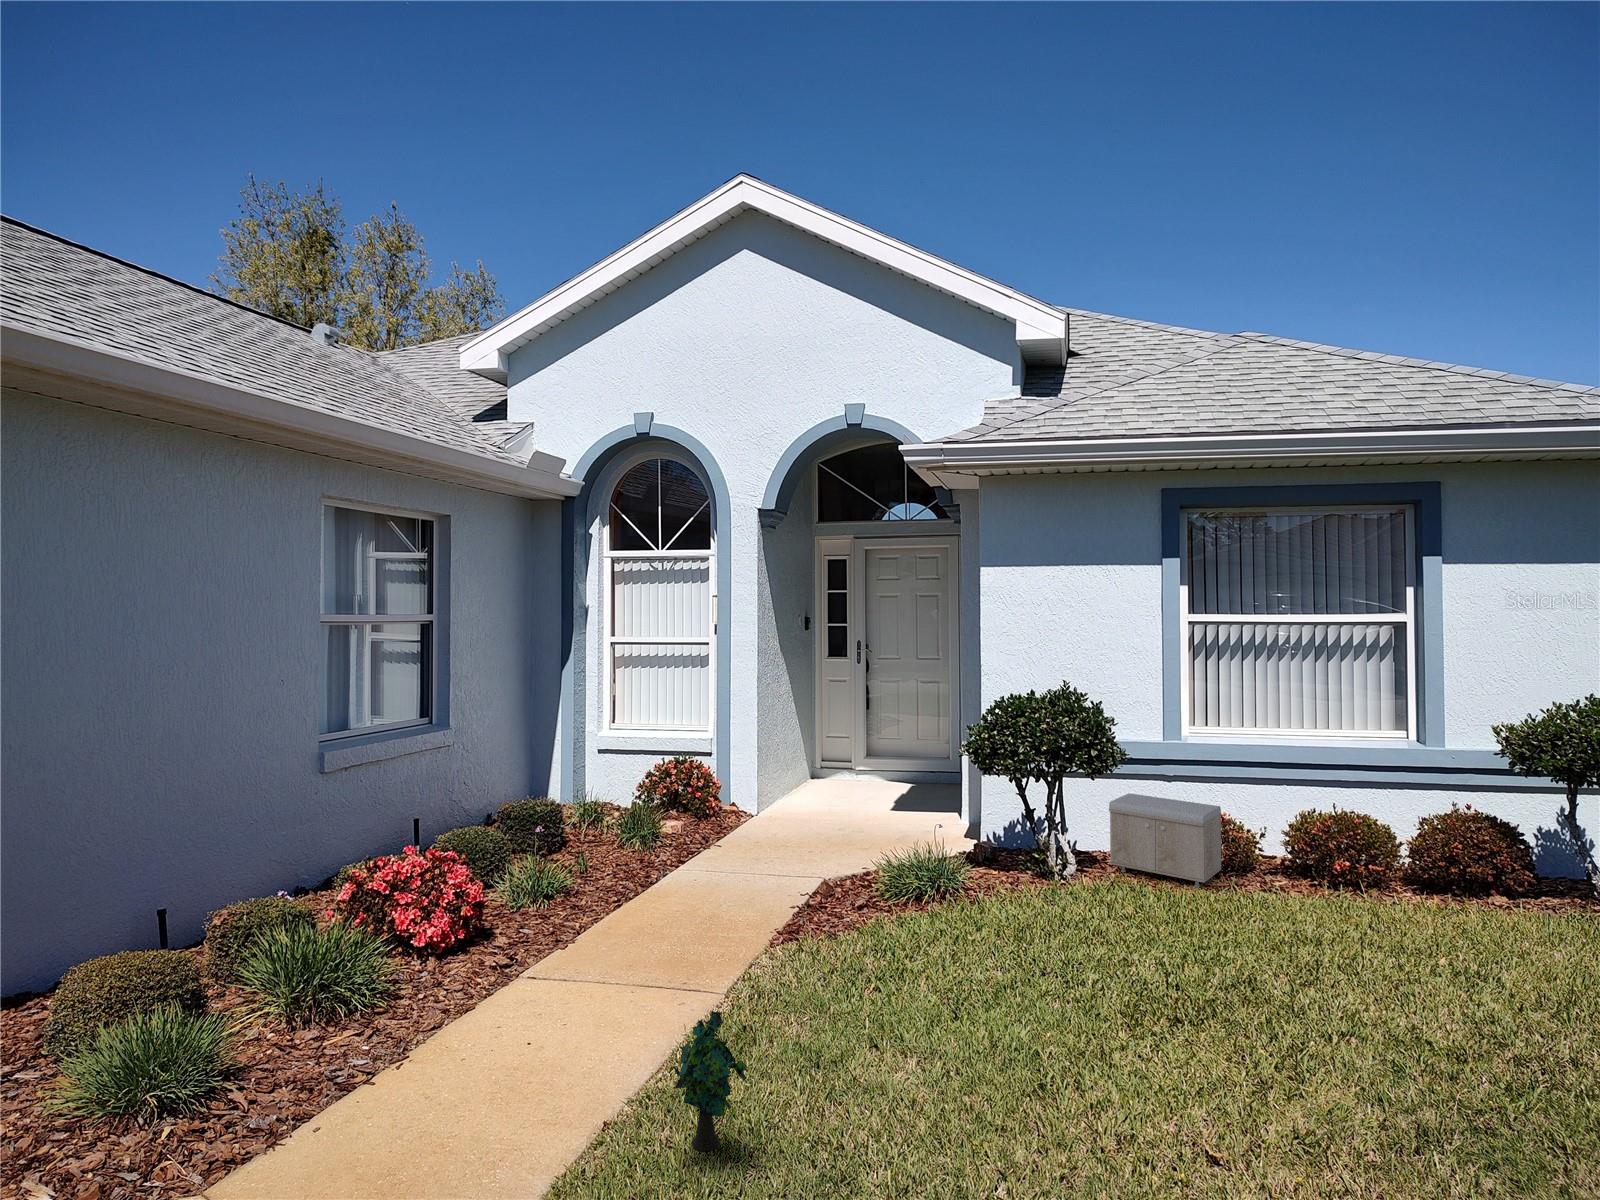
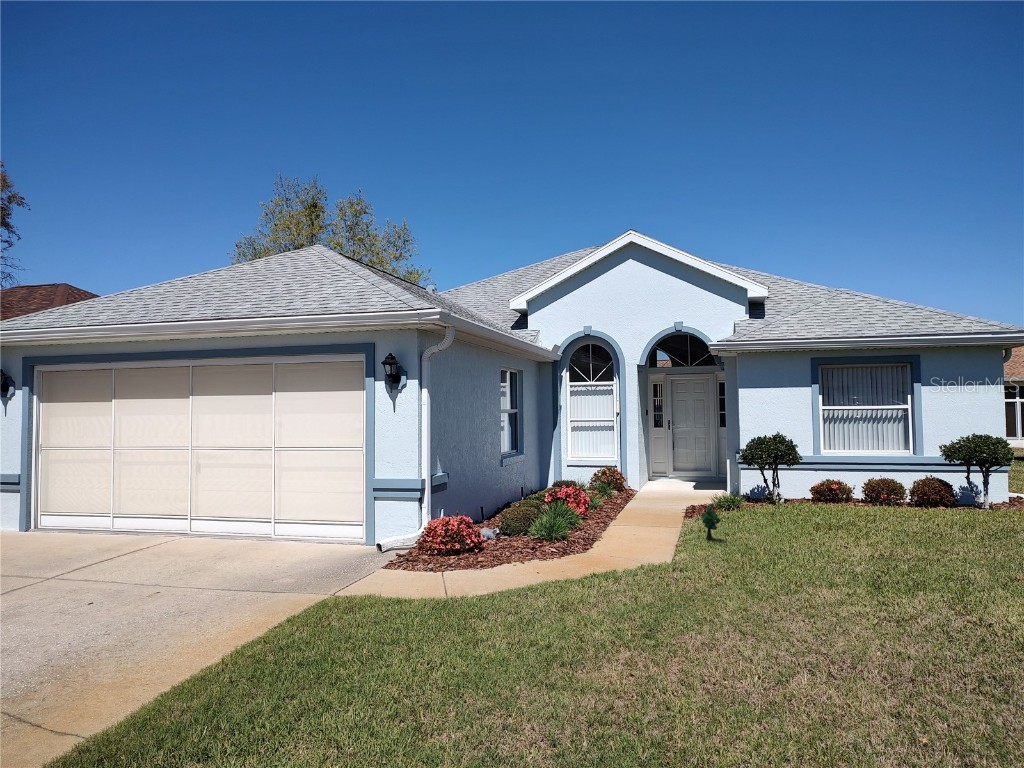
storage bench: present [1109,793,1221,887] -> none [796,474,839,505]

